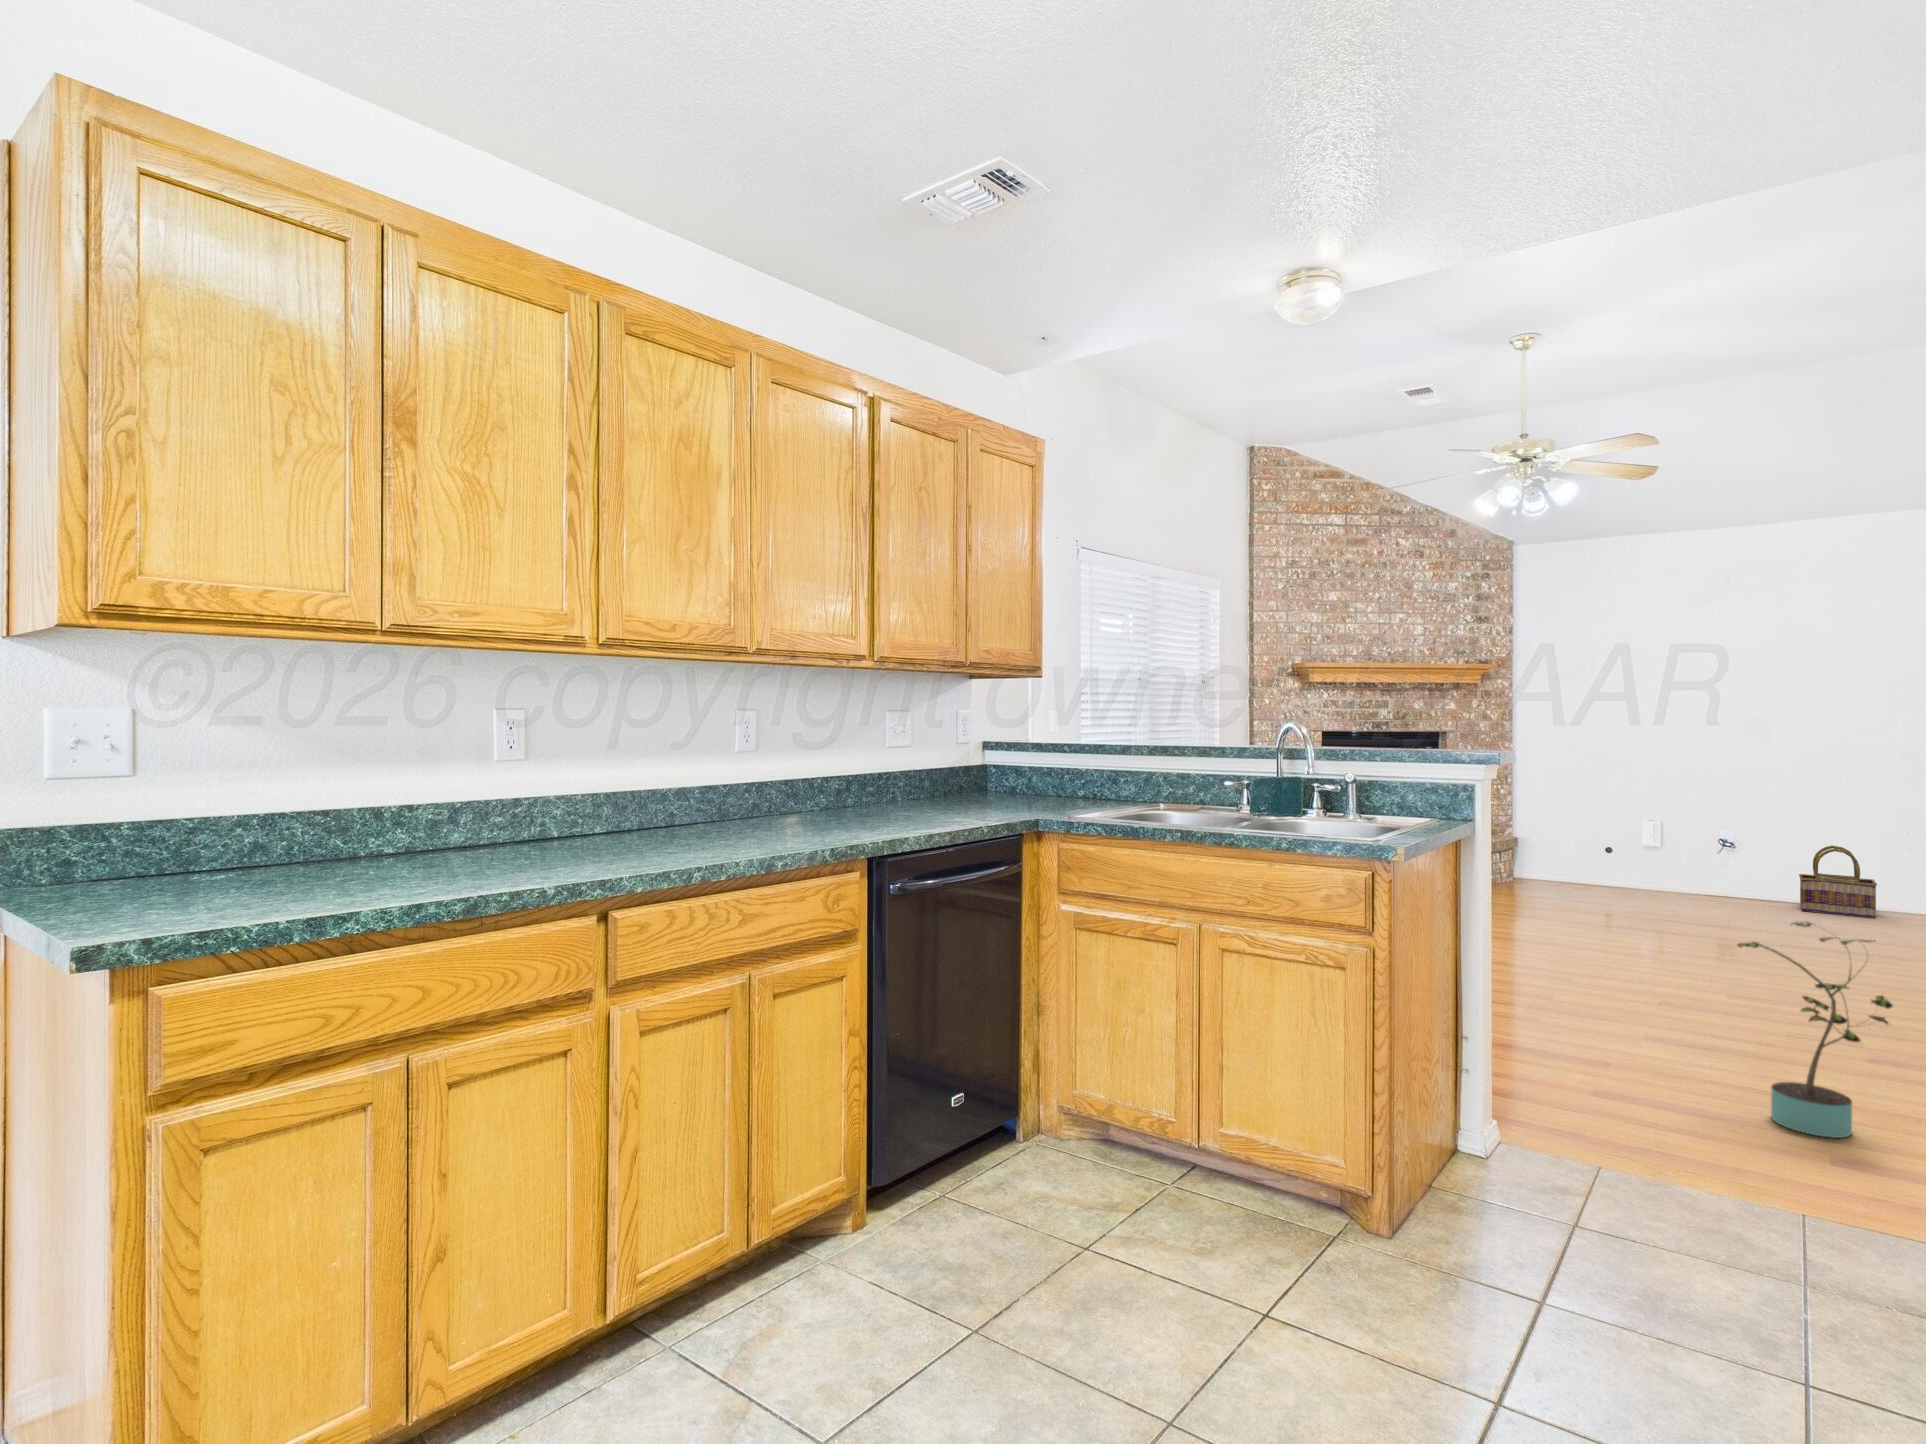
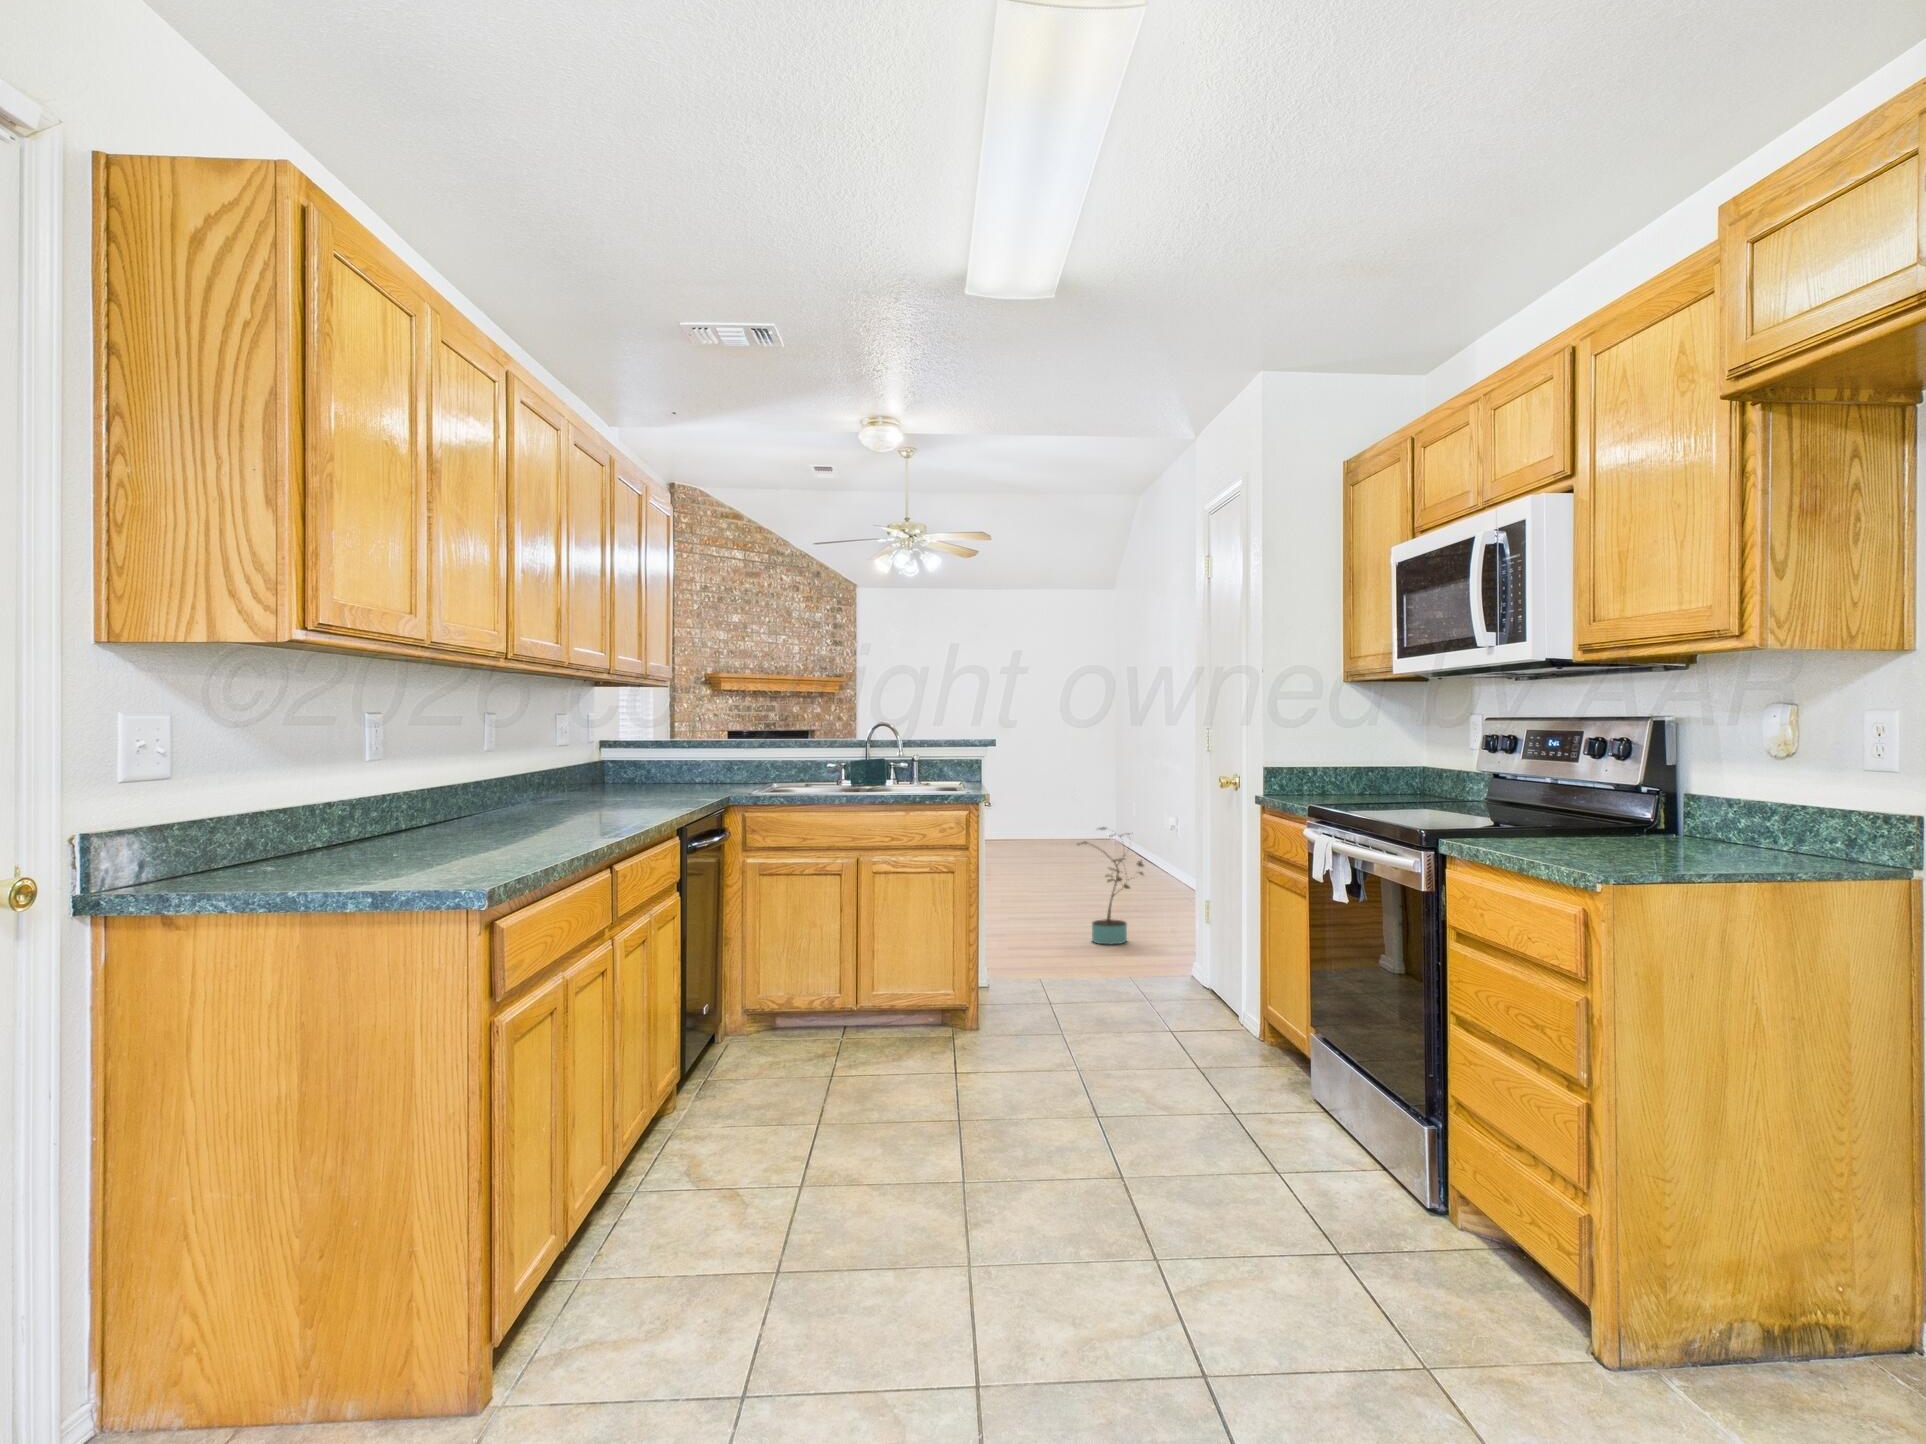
basket: present [1799,846,1877,918] -> none [1027,799,1067,844]

